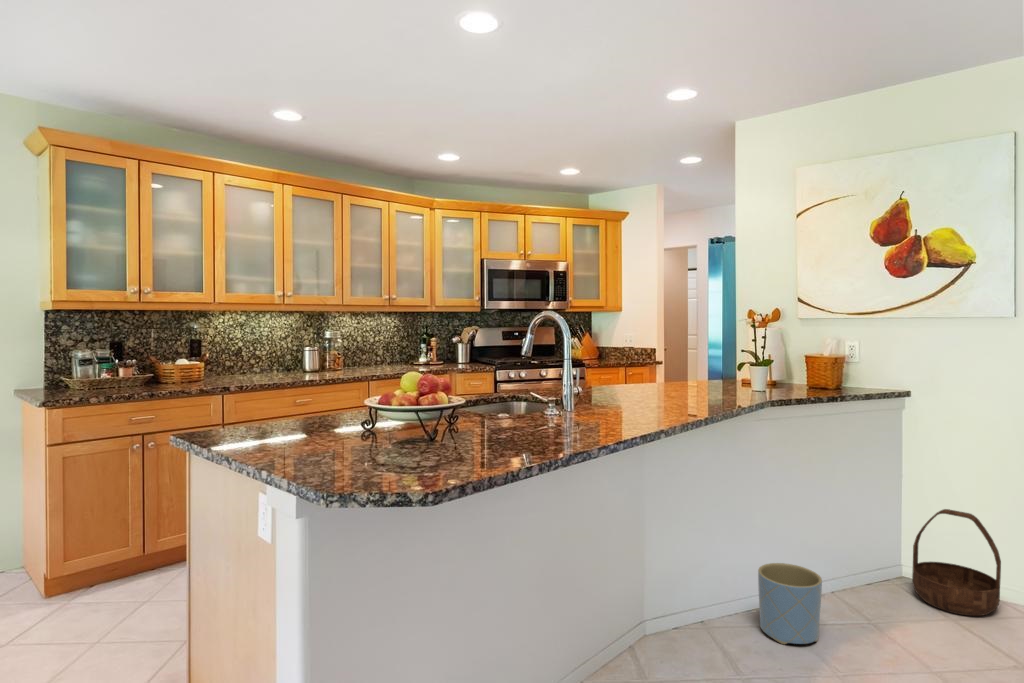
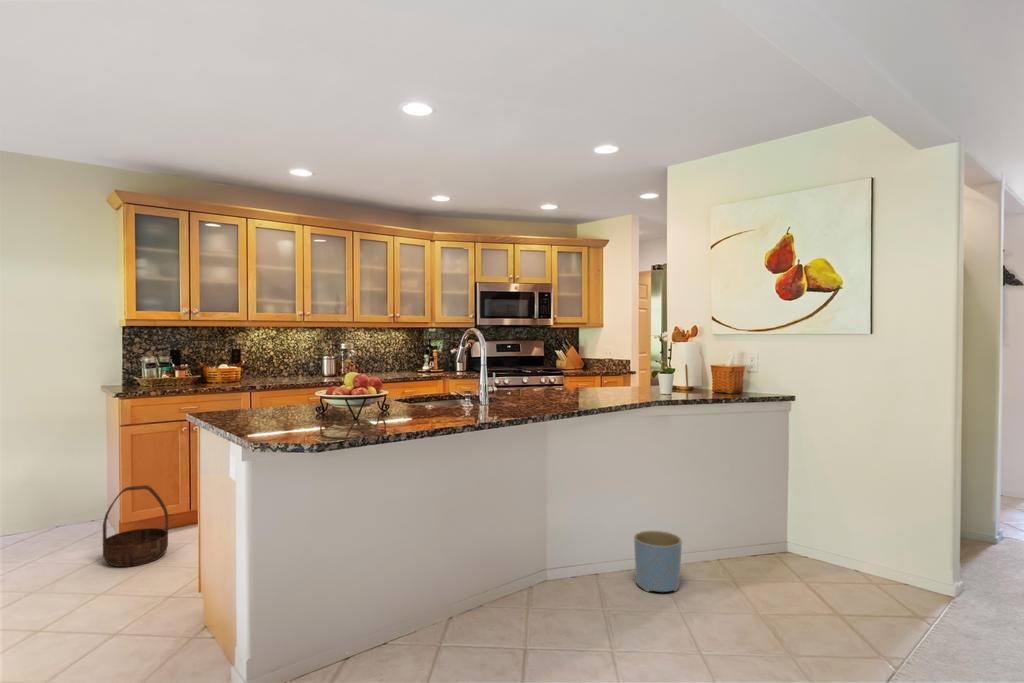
basket: present [912,509,1001,616] -> present [103,485,168,567]

